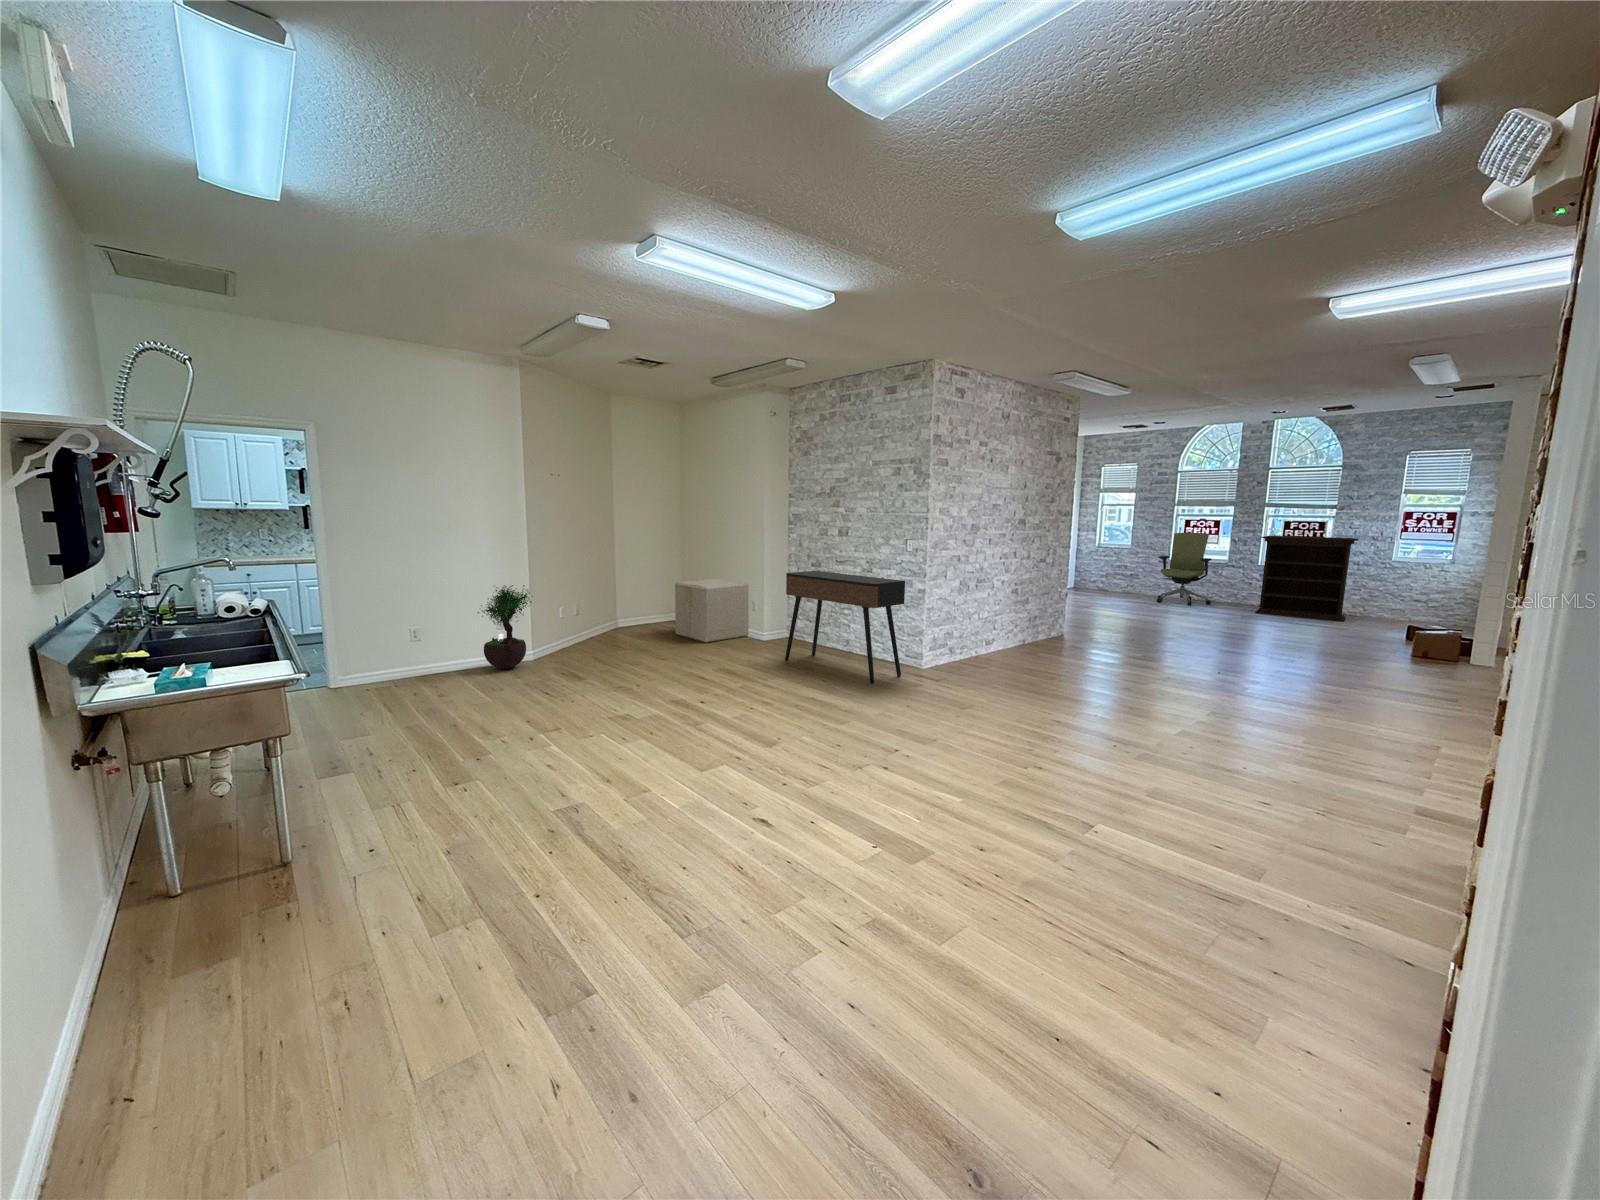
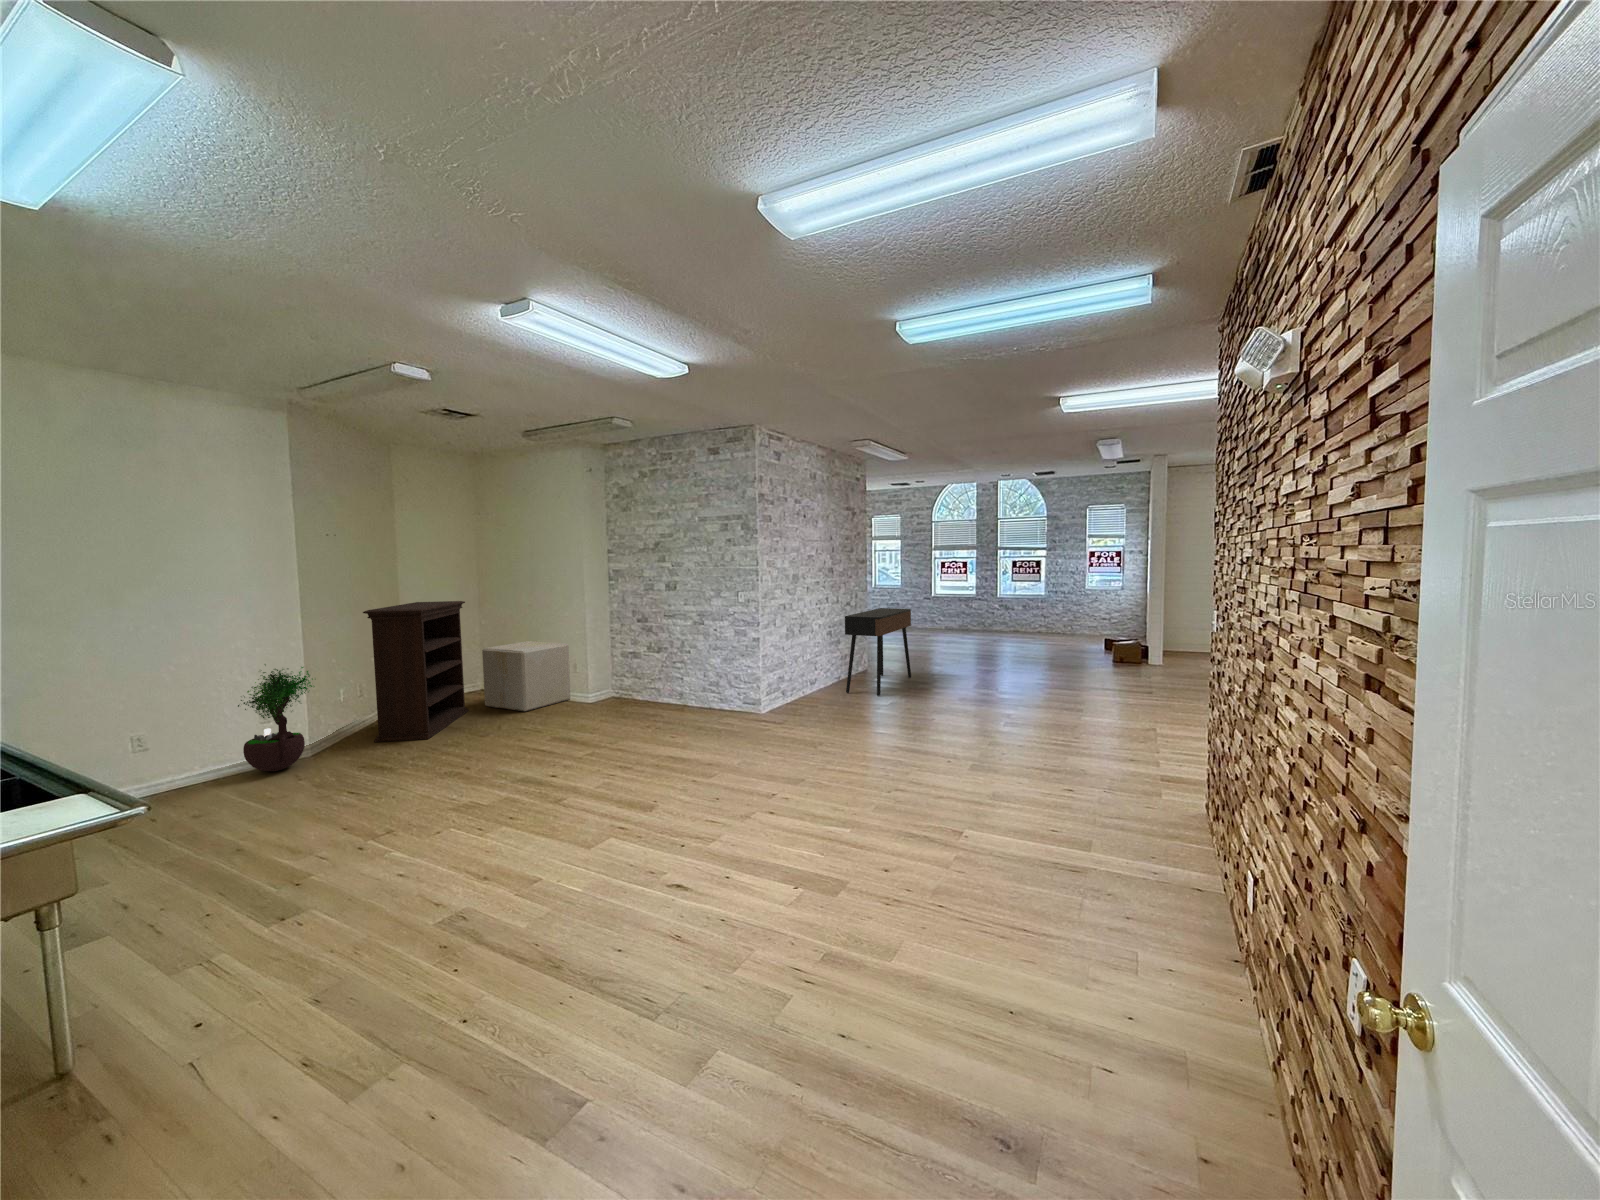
office chair: present [1157,533,1212,606] -> none [925,573,967,634]
bookshelf: present [1255,536,1359,621] -> present [363,601,469,742]
console table: present [785,571,905,684] -> present [845,608,911,696]

